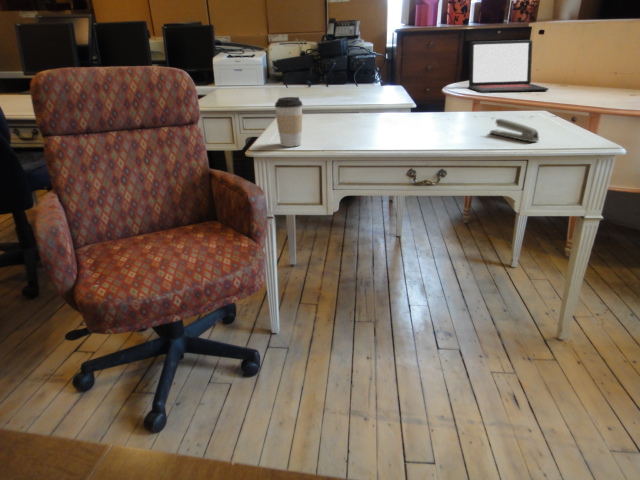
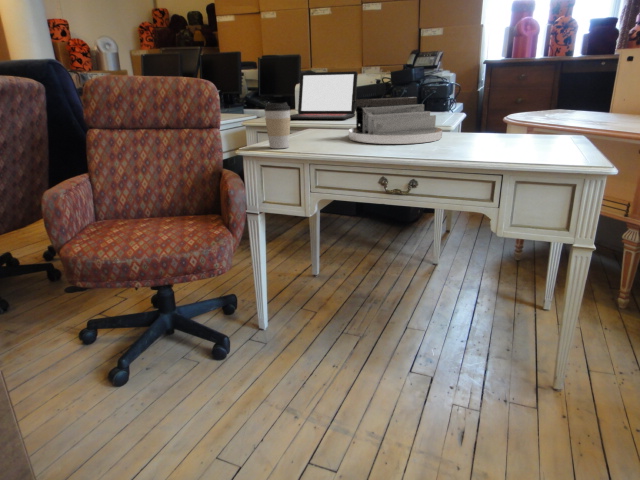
laptop: present [469,40,548,93] -> present [290,71,358,120]
desk organizer: none [342,81,434,133] -> present [349,97,442,144]
stapler: present [490,119,539,142] -> none [485,133,527,157]

